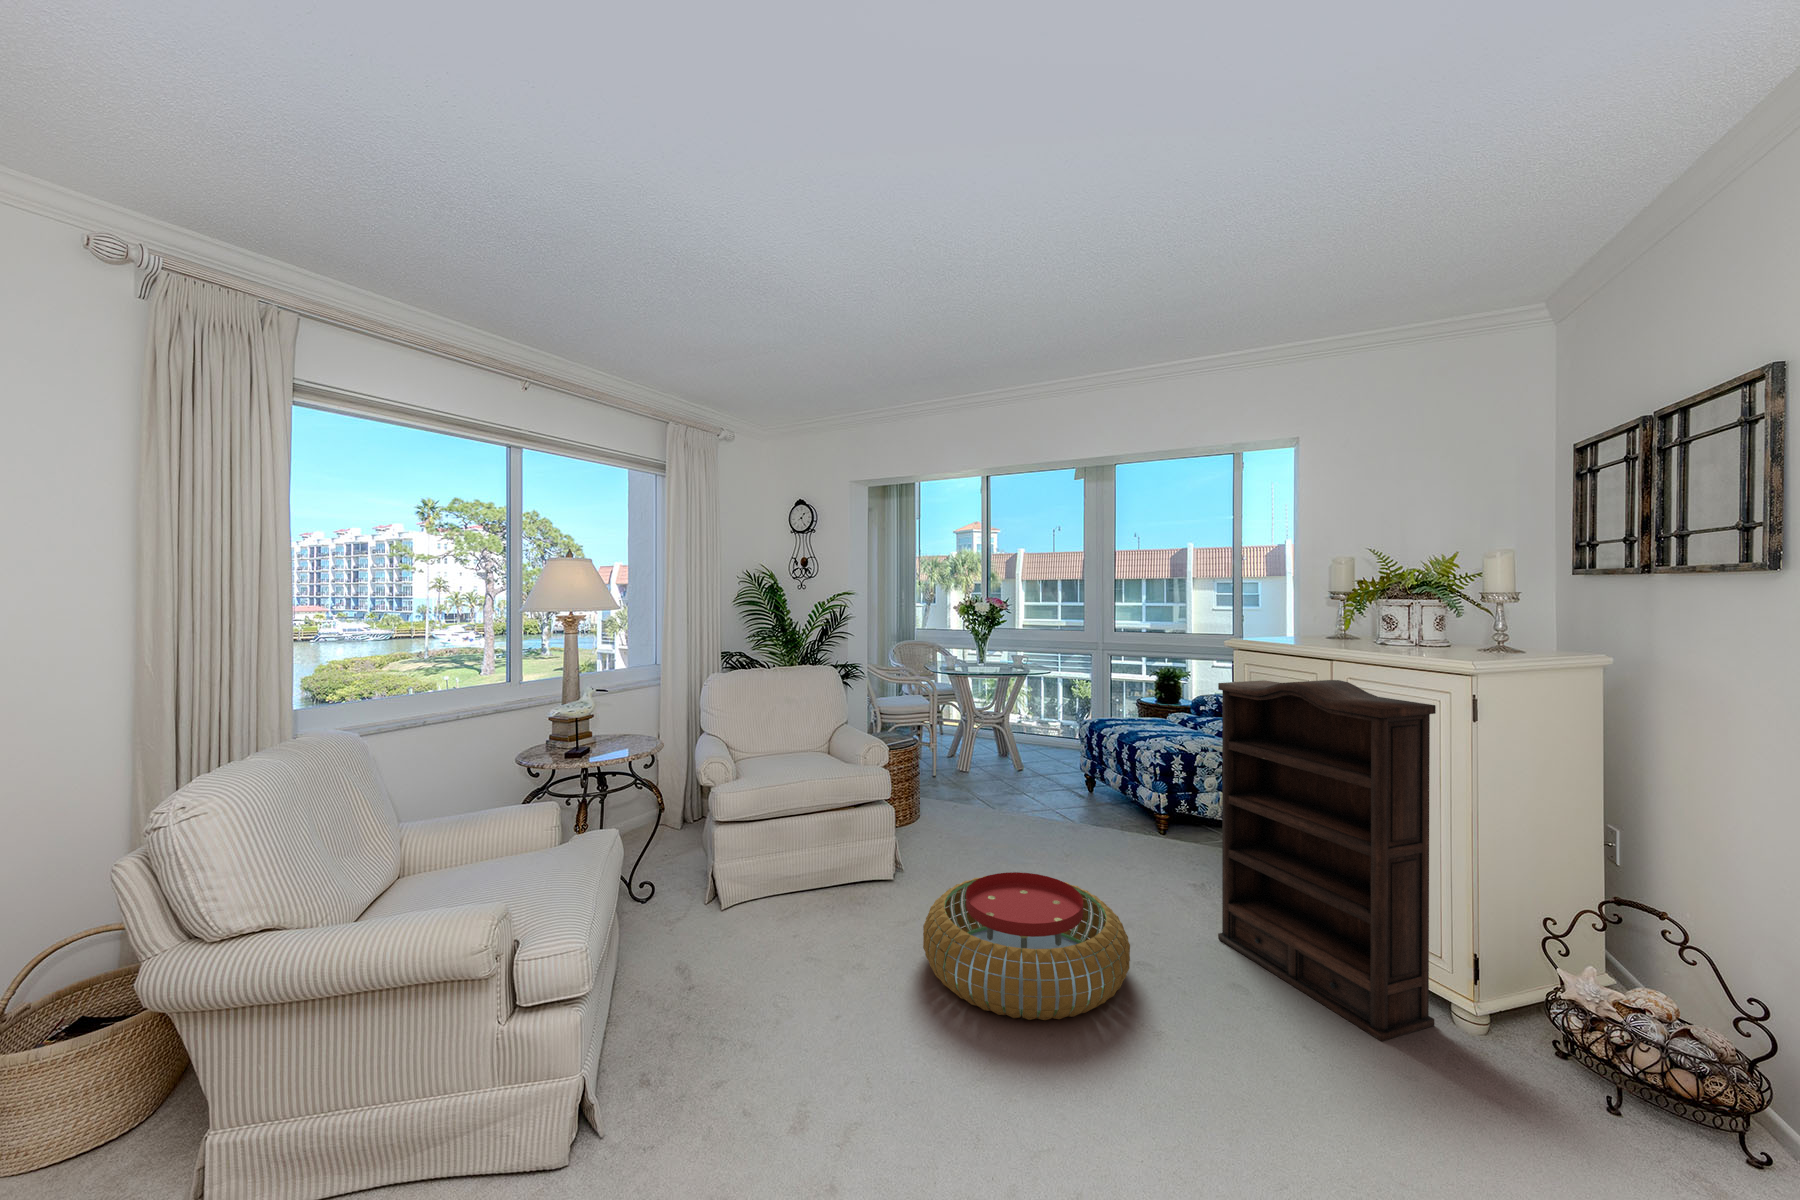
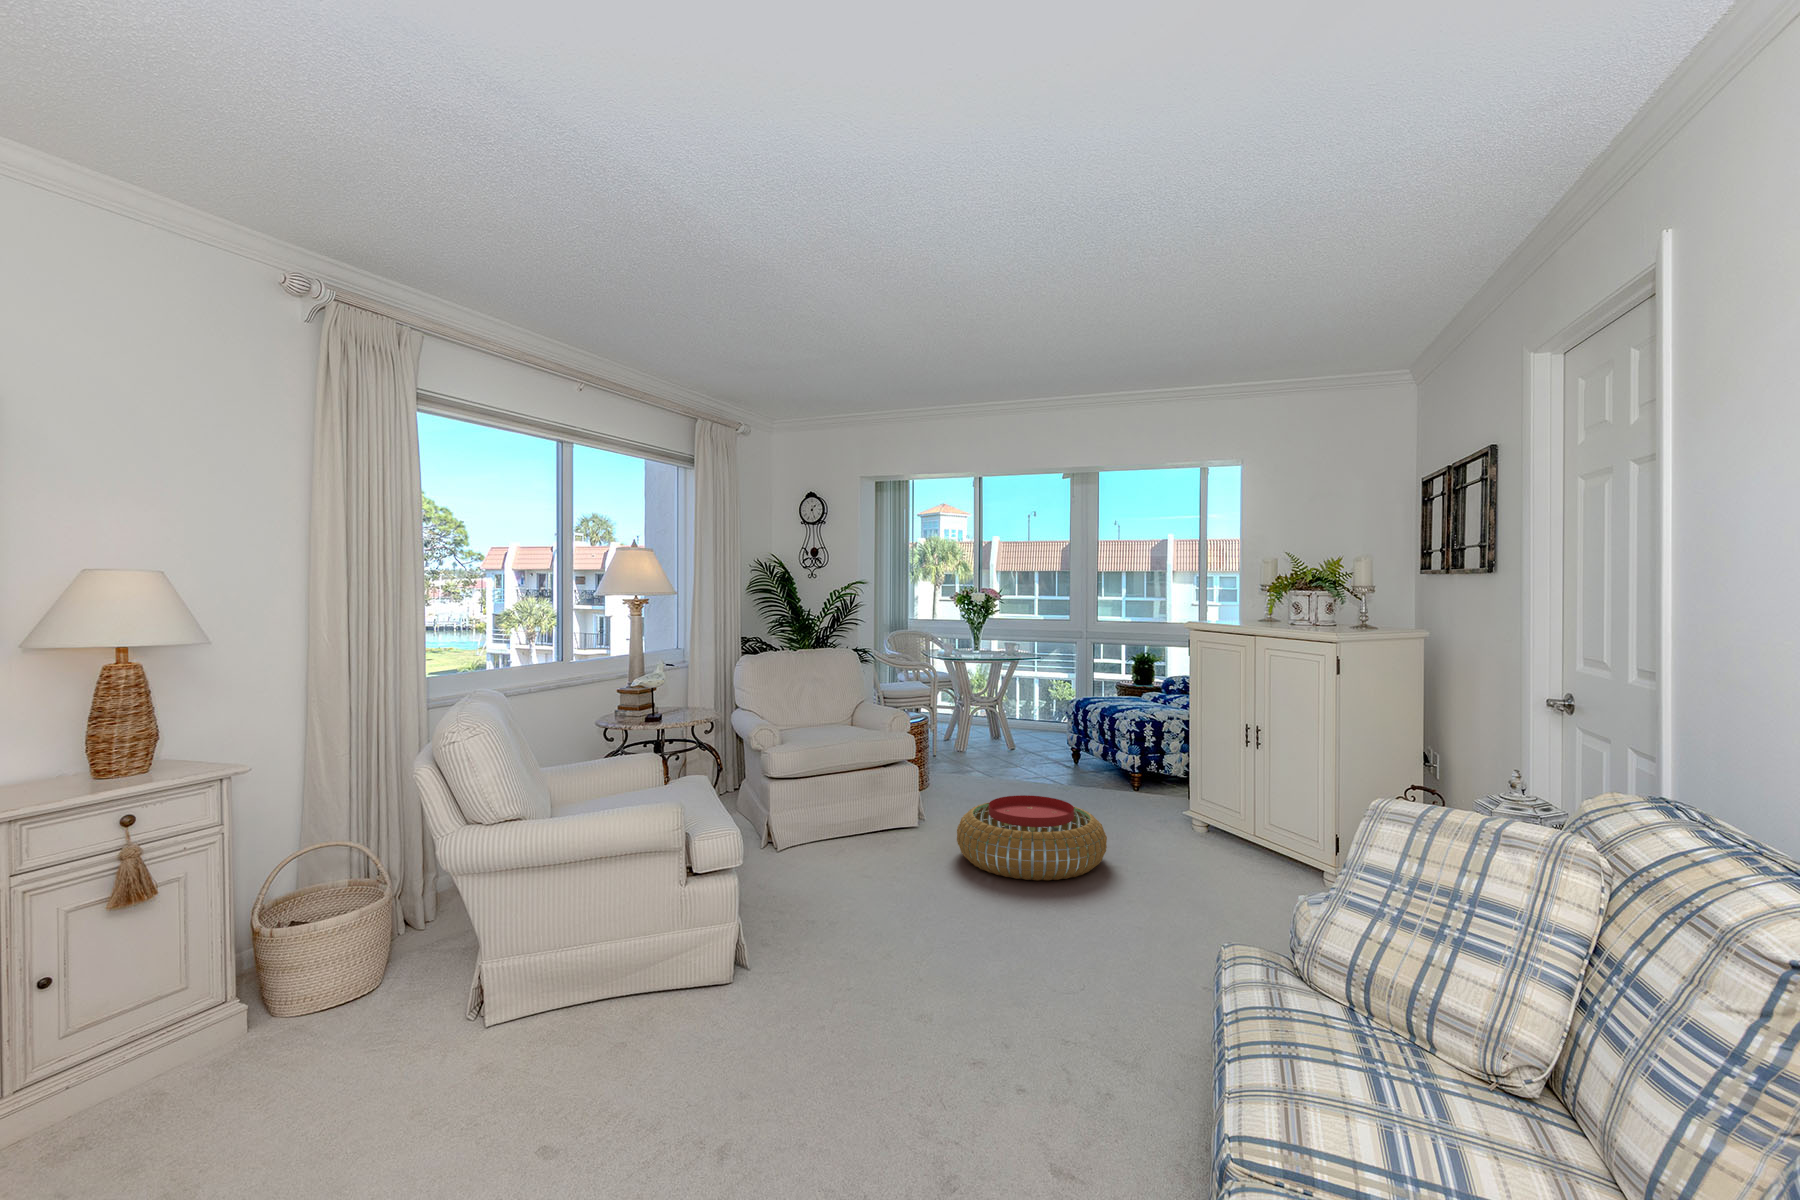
bookshelf: present [1218,680,1436,1041] -> none [1172,649,1311,886]

